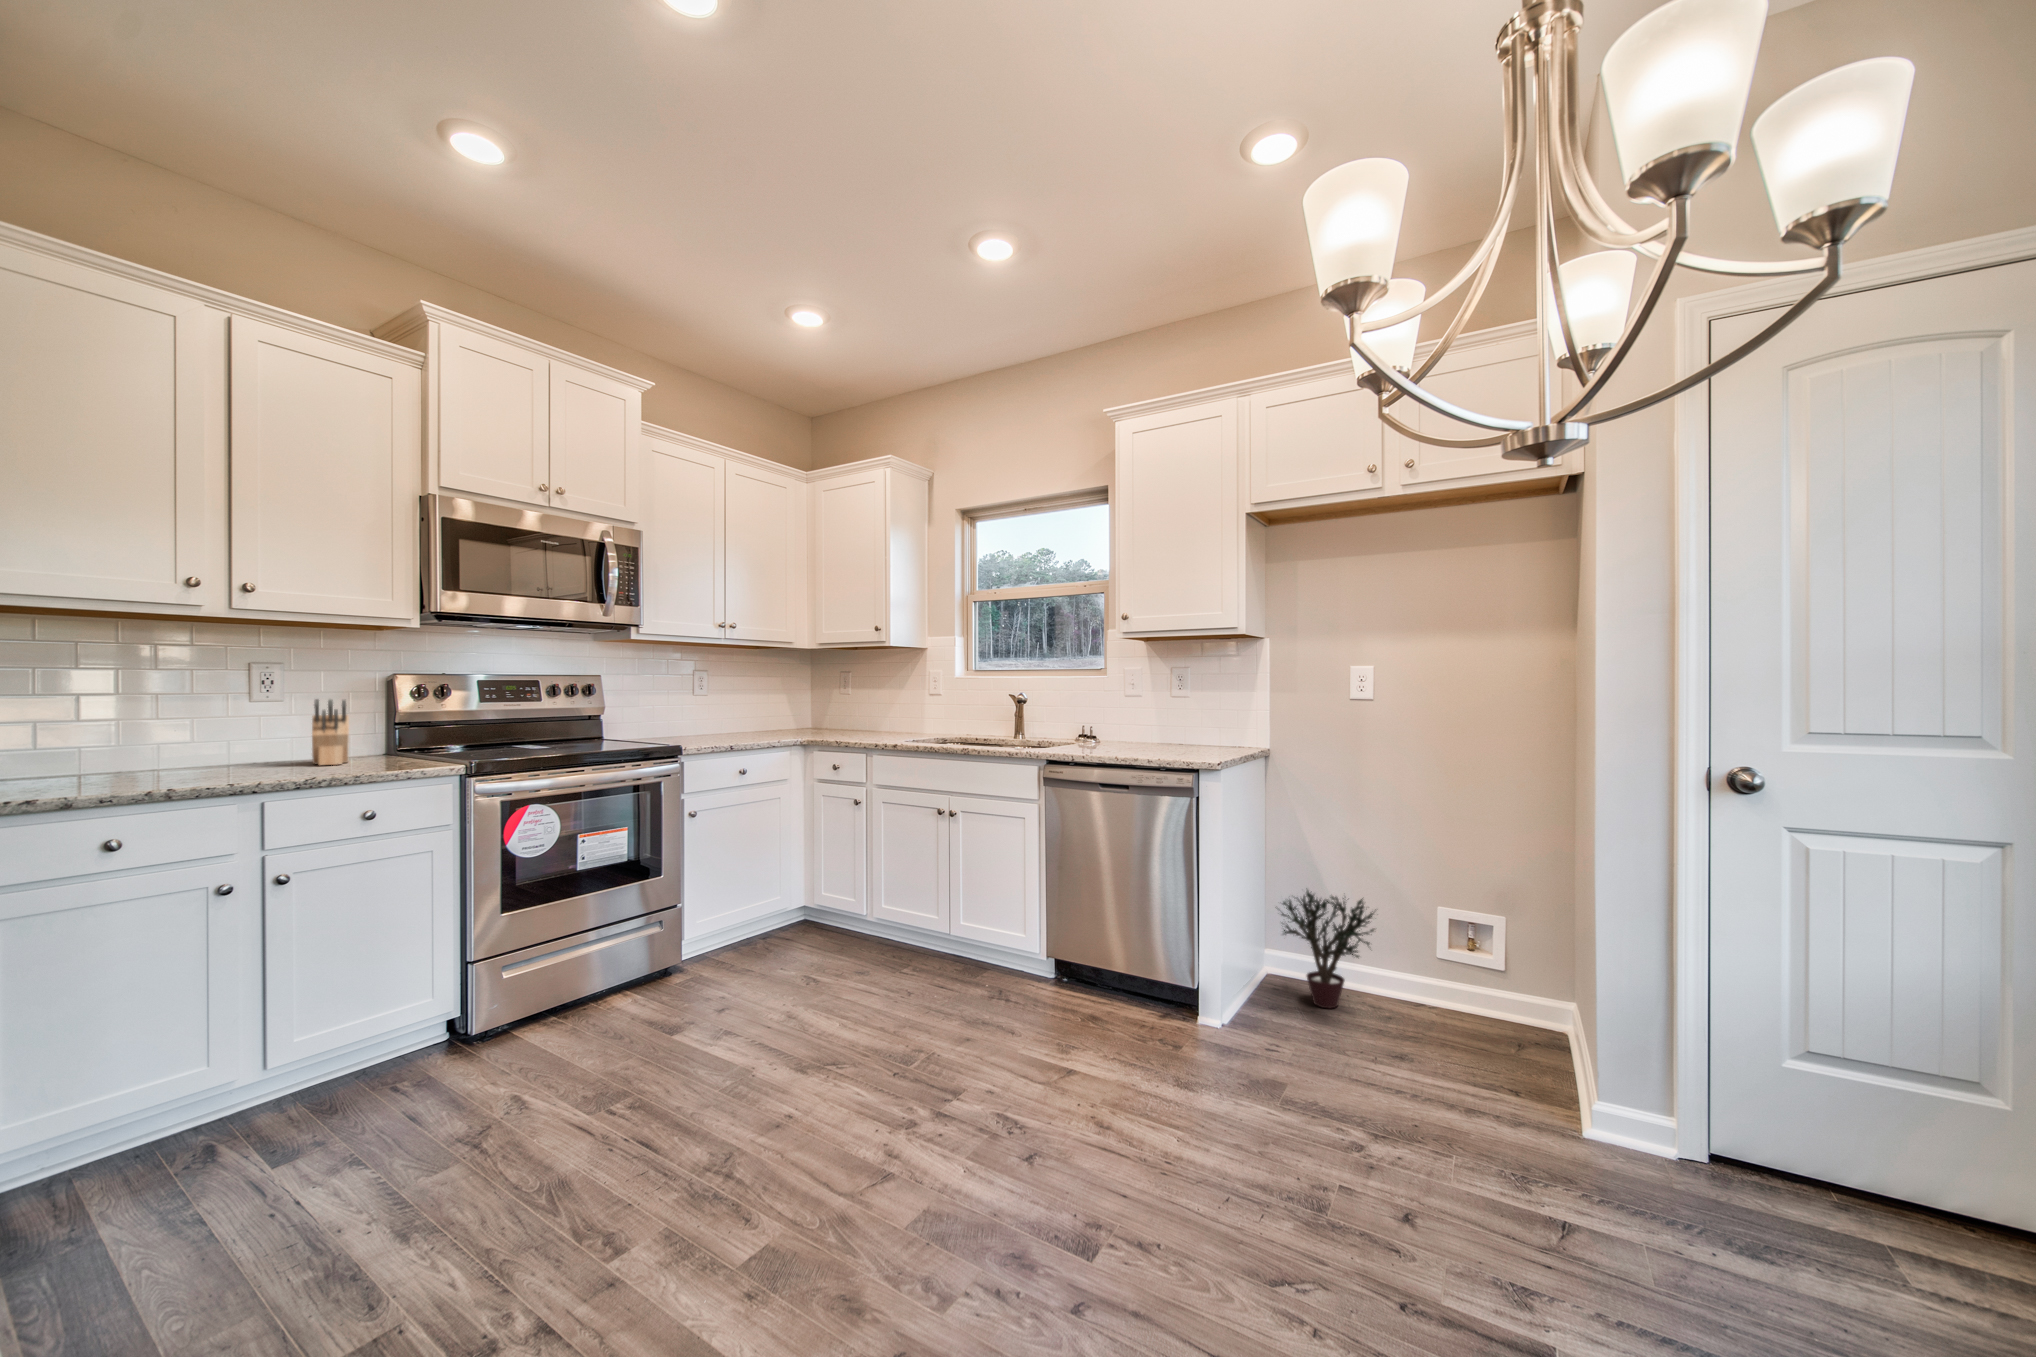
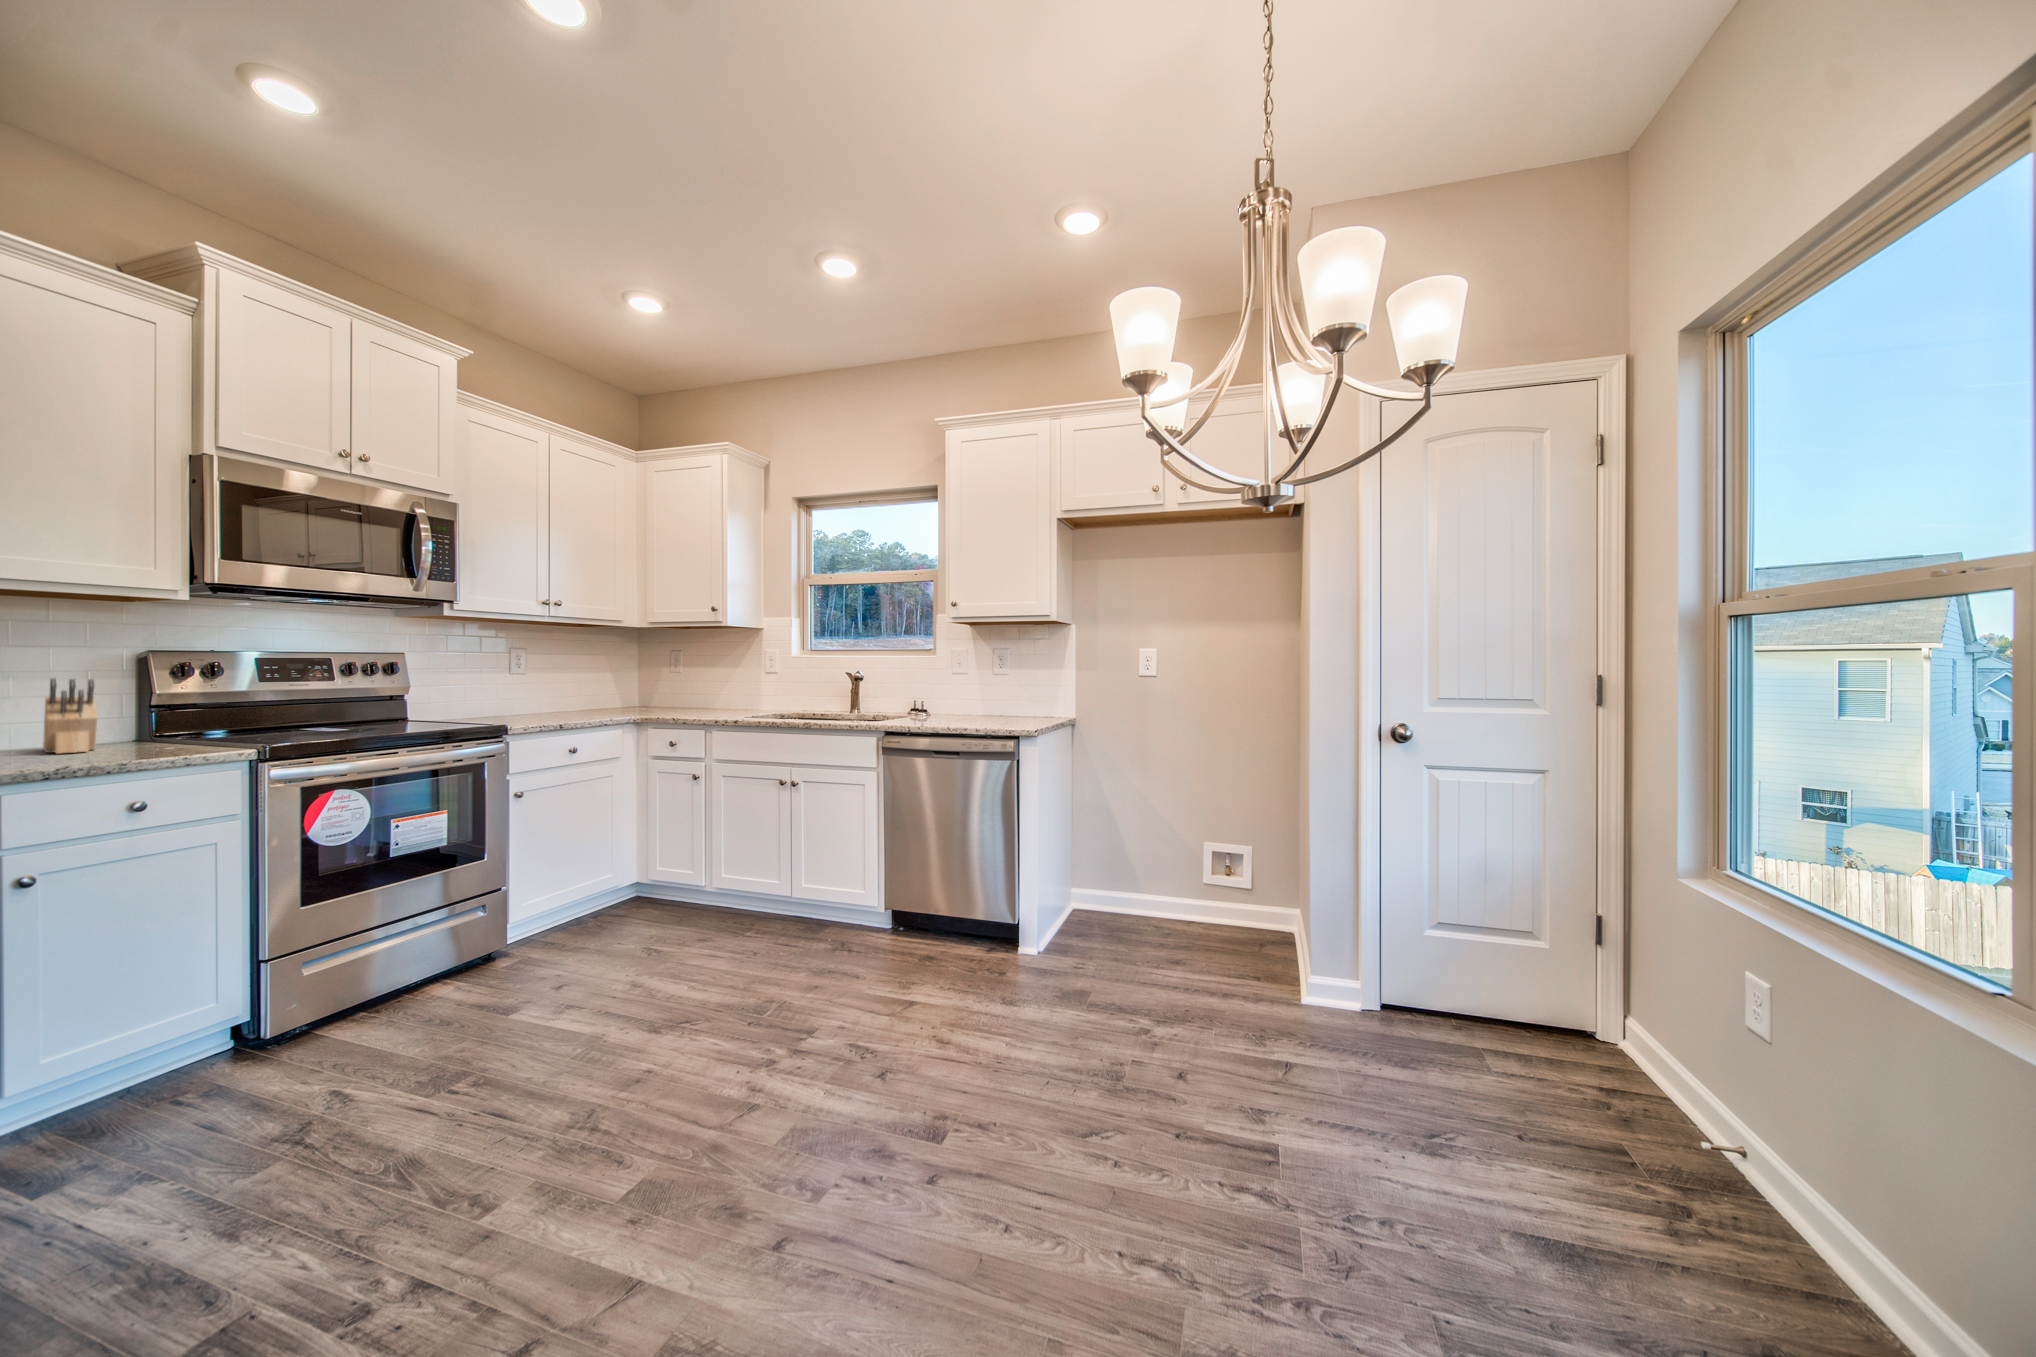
potted plant: present [1281,890,1374,1008] -> none [1078,833,1159,931]

